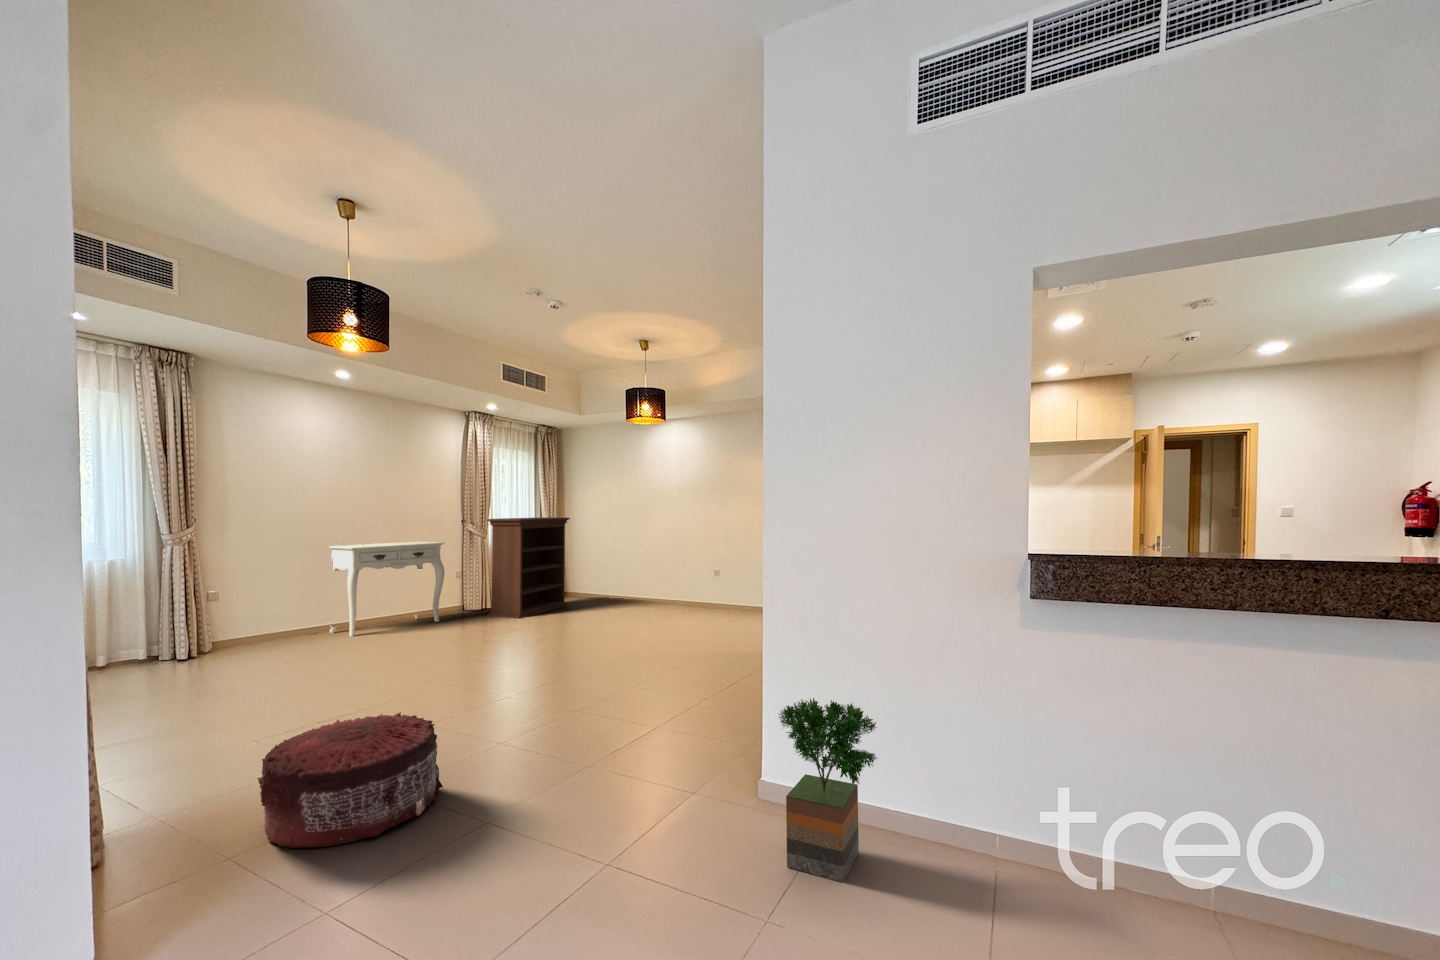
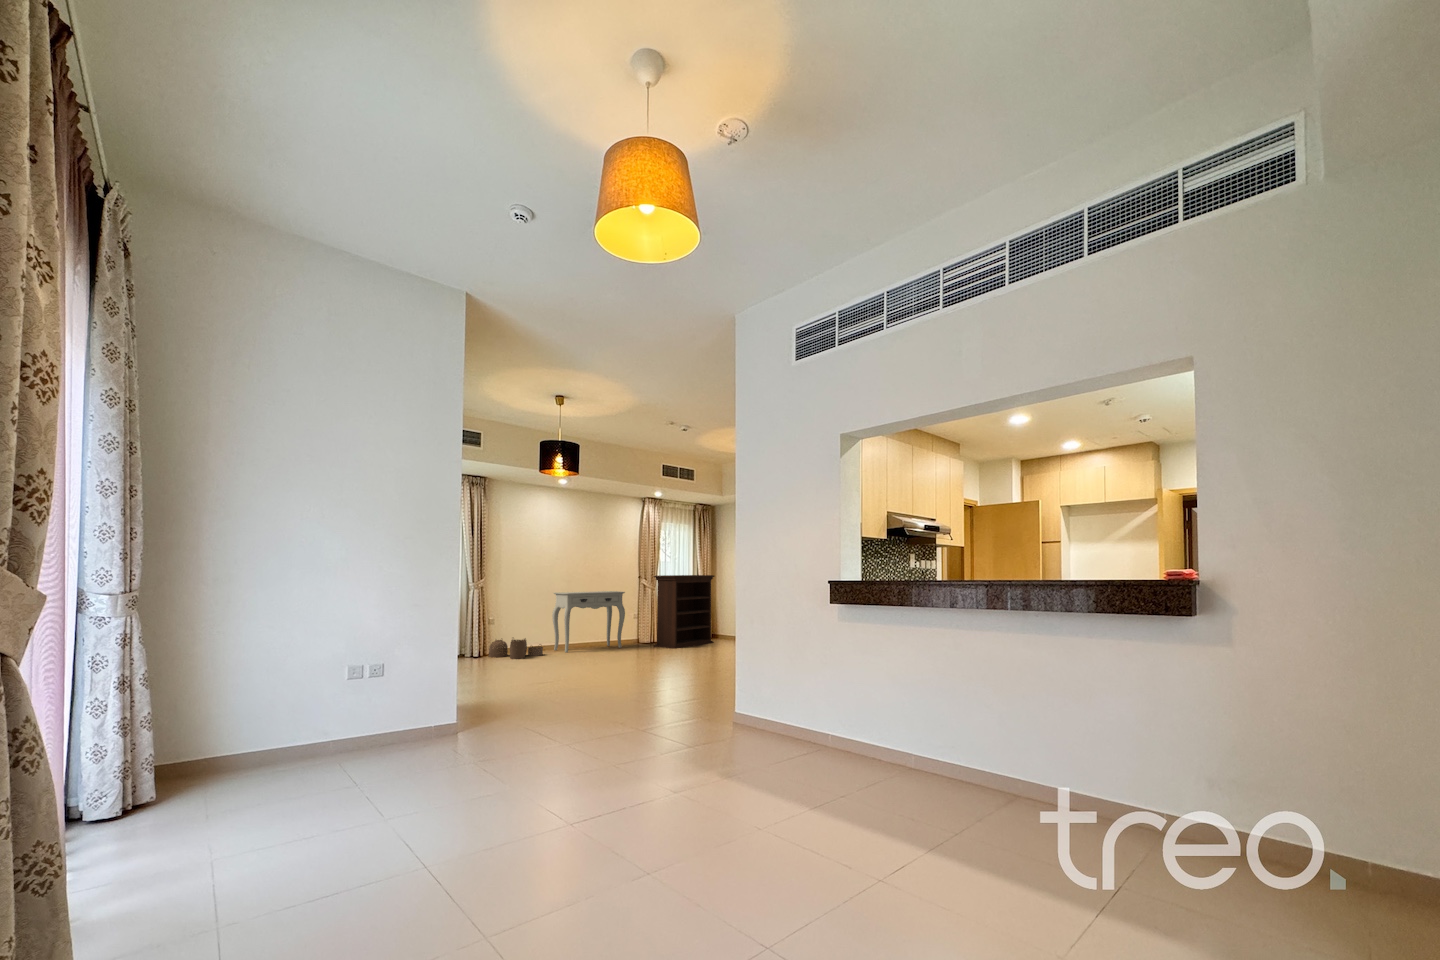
woven basket: none [208,620,312,657] -> present [489,638,543,659]
potted tree: present [779,698,877,882] -> none [721,660,770,743]
pouf: present [258,712,443,849] -> none [513,669,590,717]

